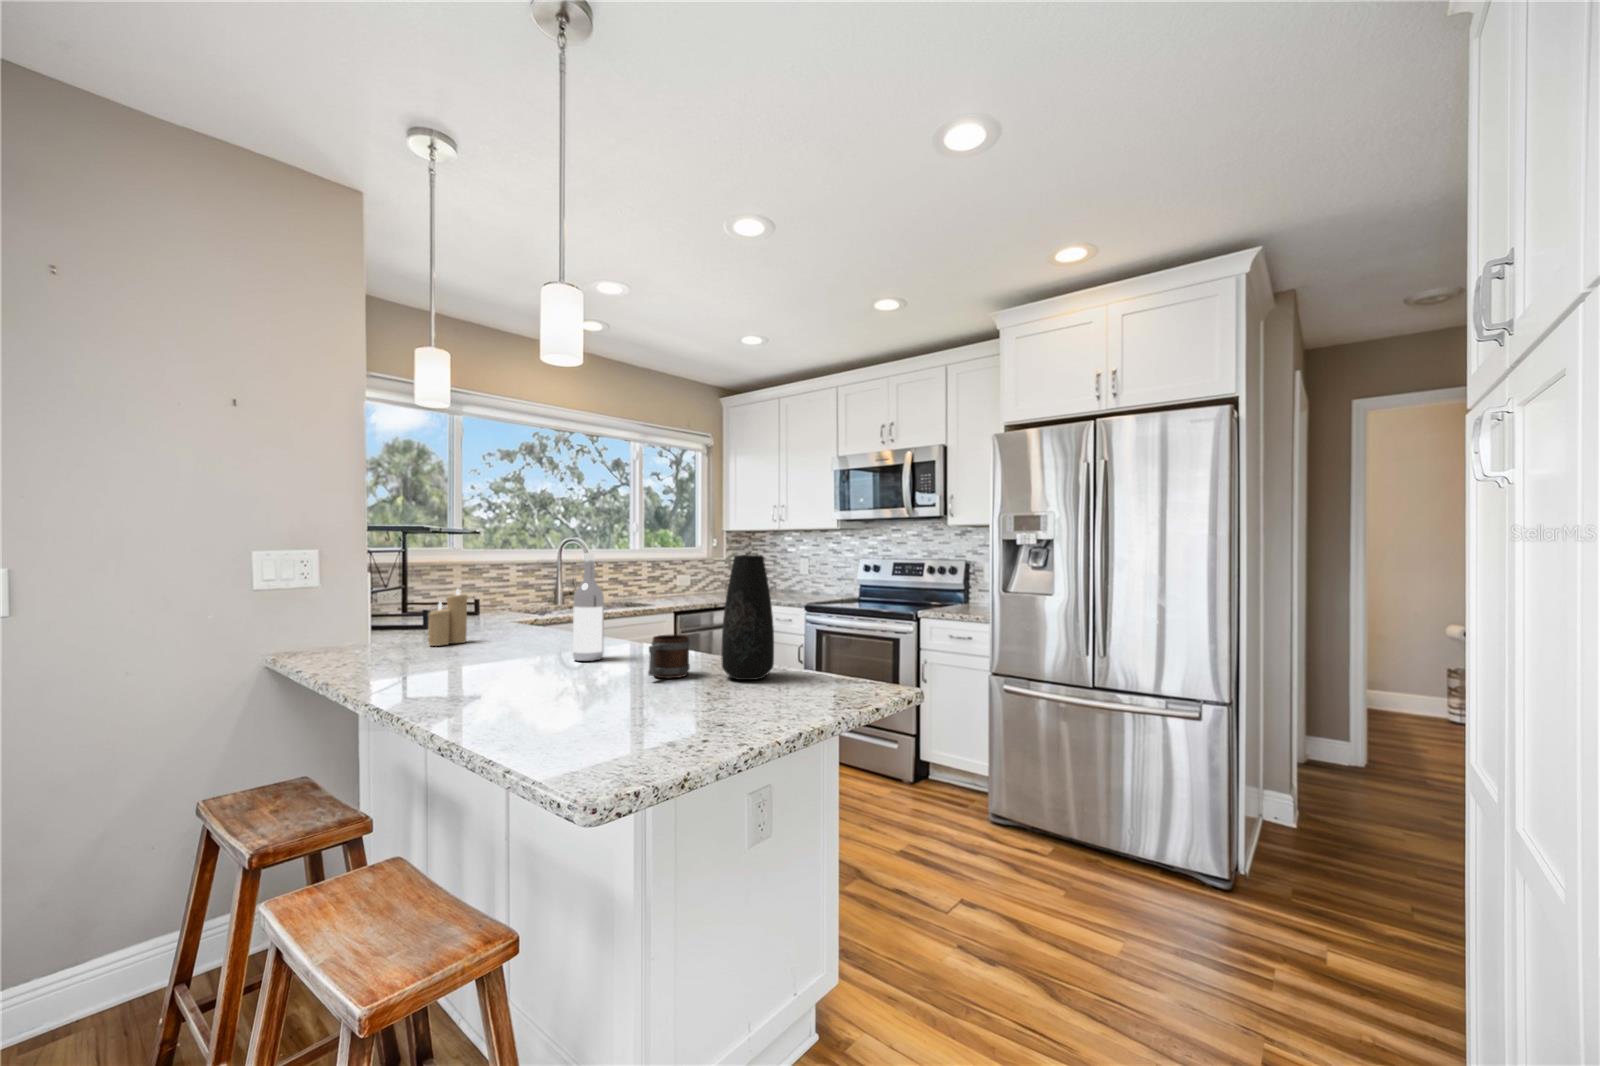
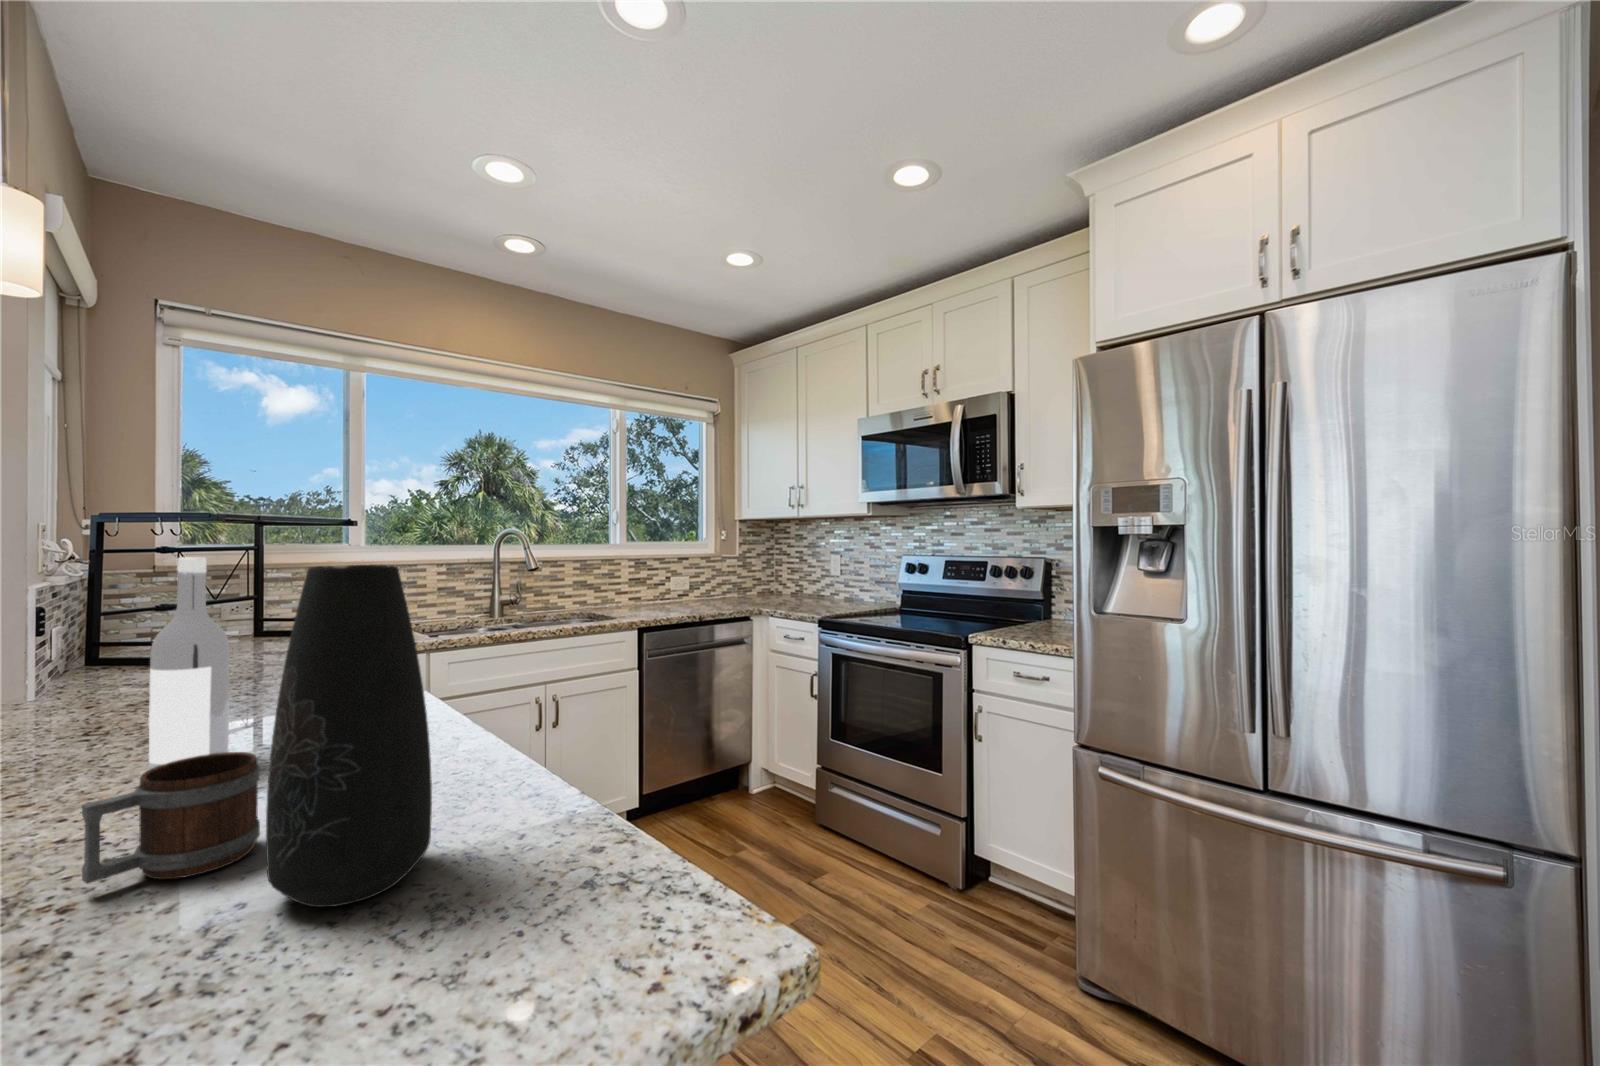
candle: present [428,589,467,646] -> none [49,613,141,715]

